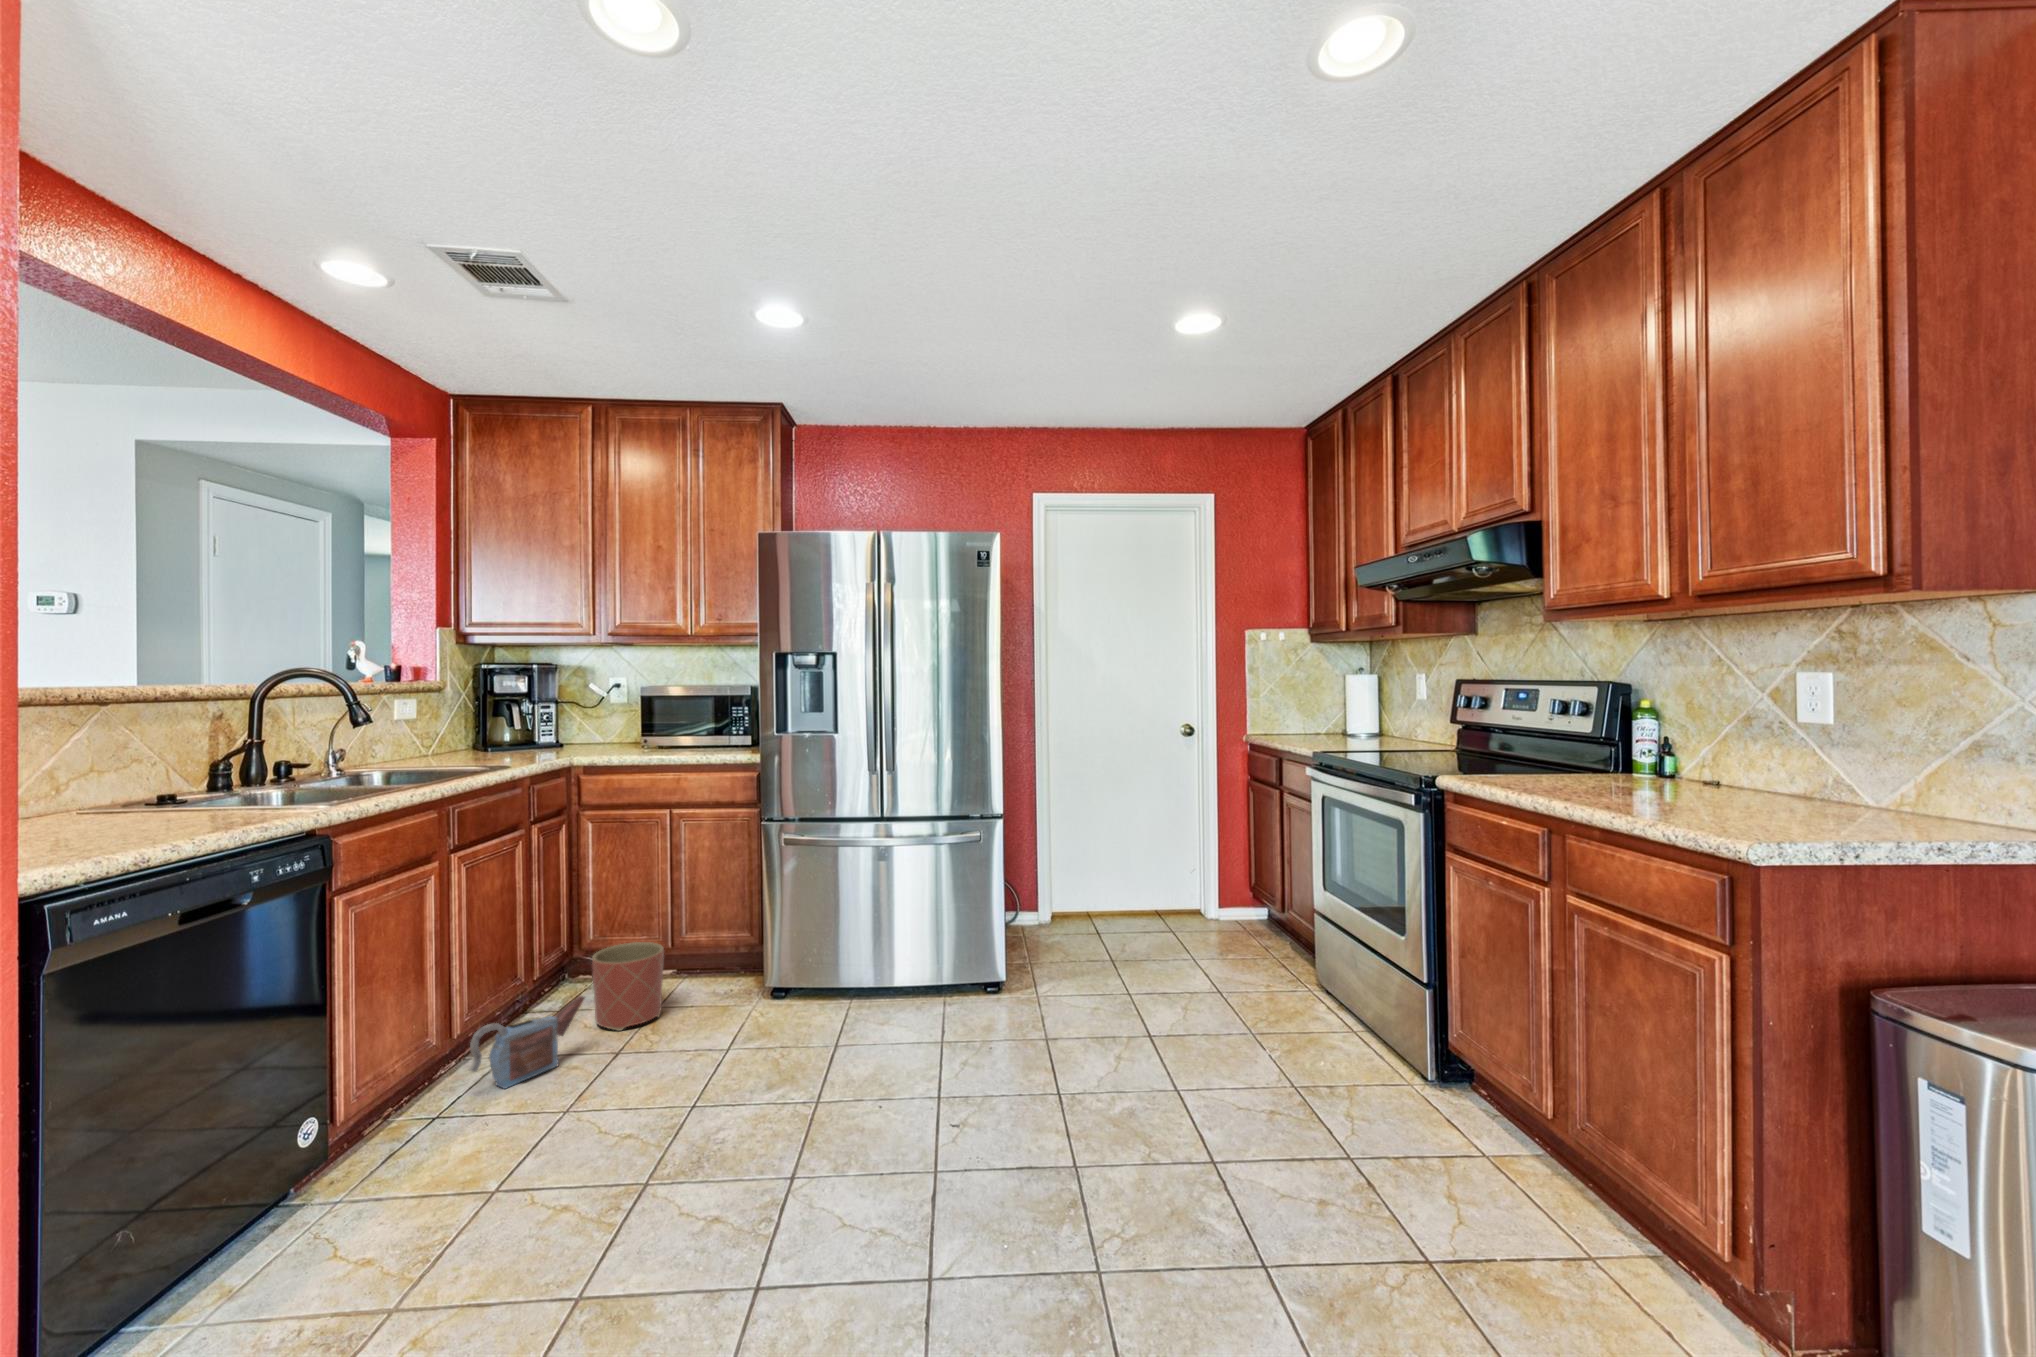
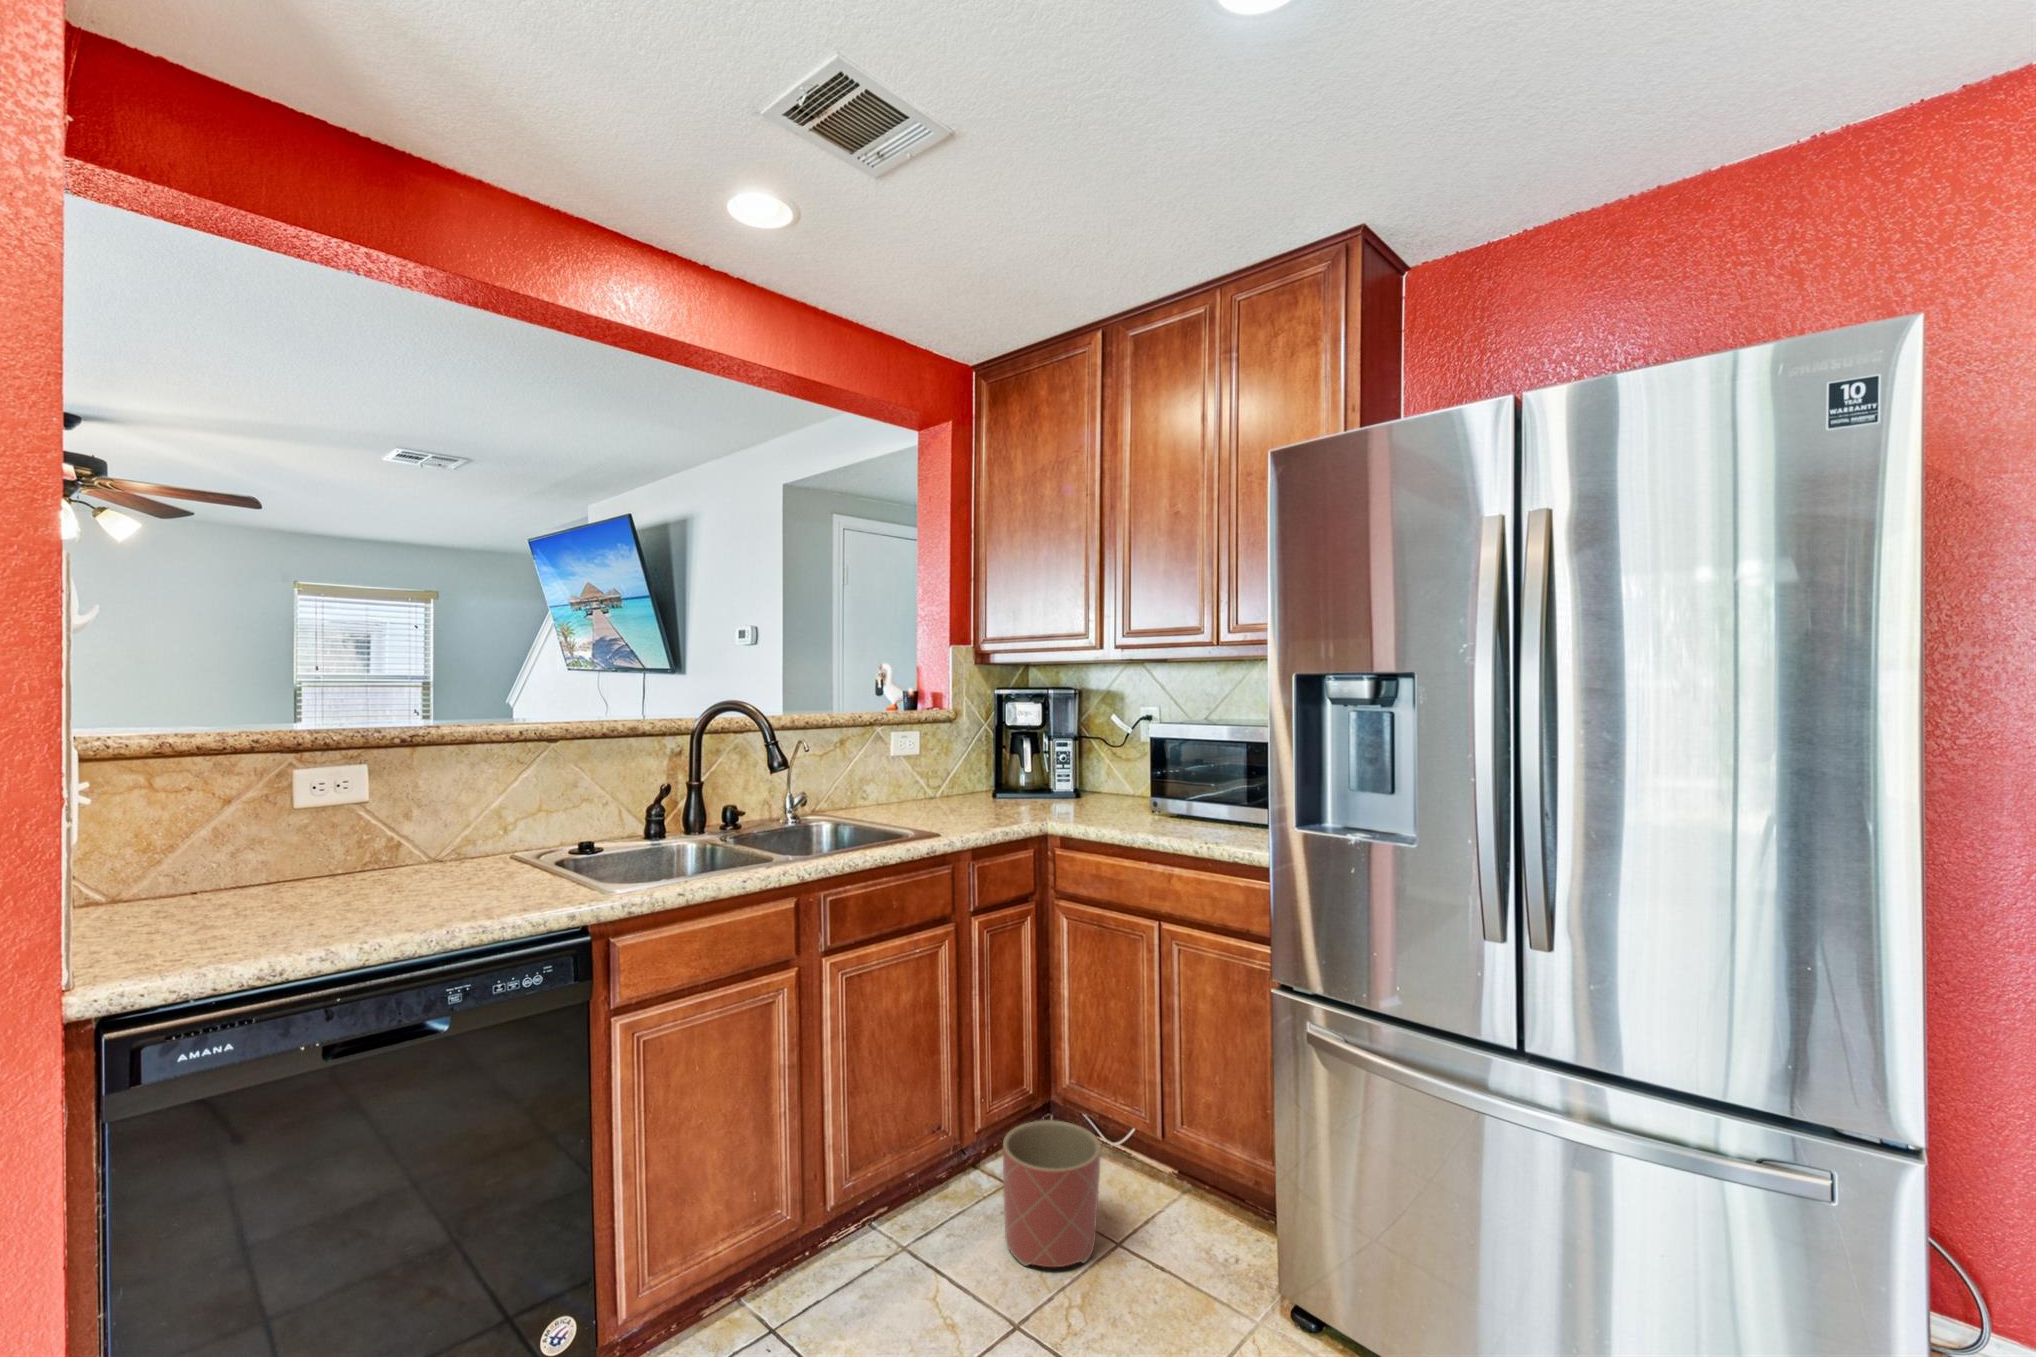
watering can: present [469,995,585,1088] -> none [794,1202,961,1312]

